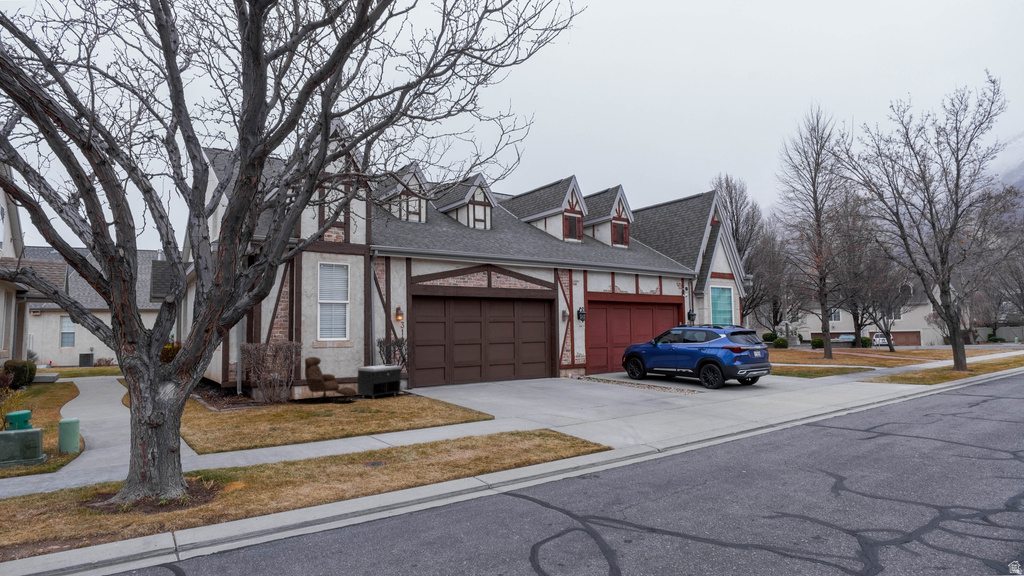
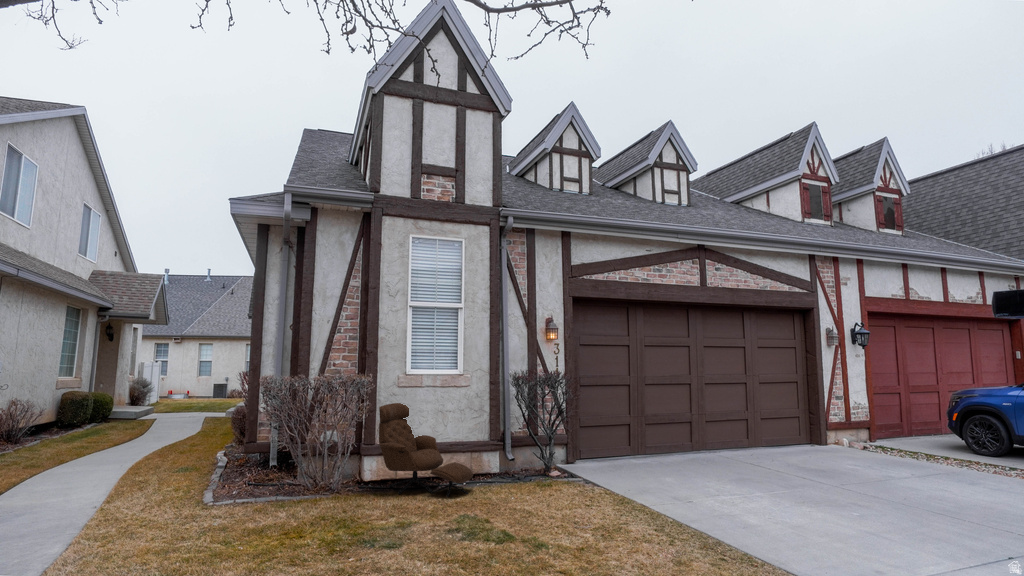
storage bench: present [358,365,401,398] -> none [478,419,557,484]

